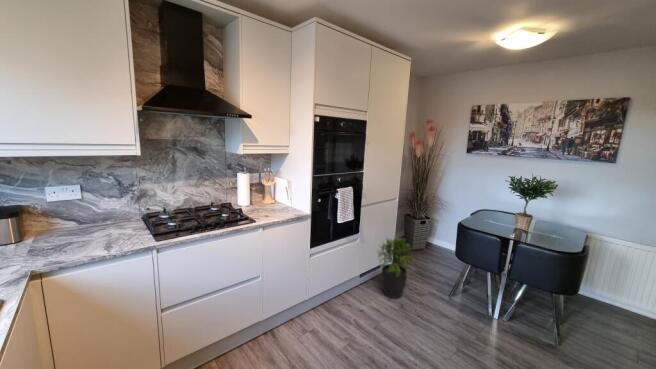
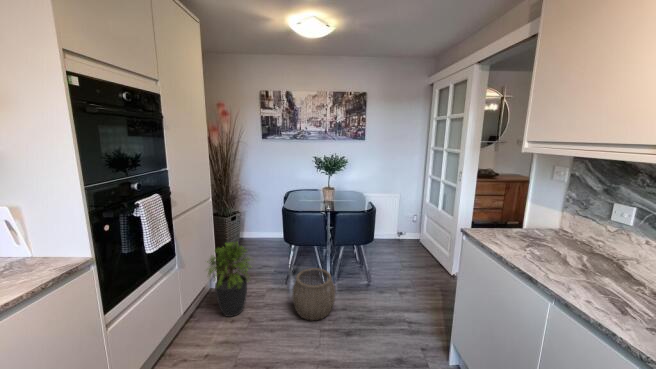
woven basket: none [441,288,491,344] -> present [292,268,335,320]

